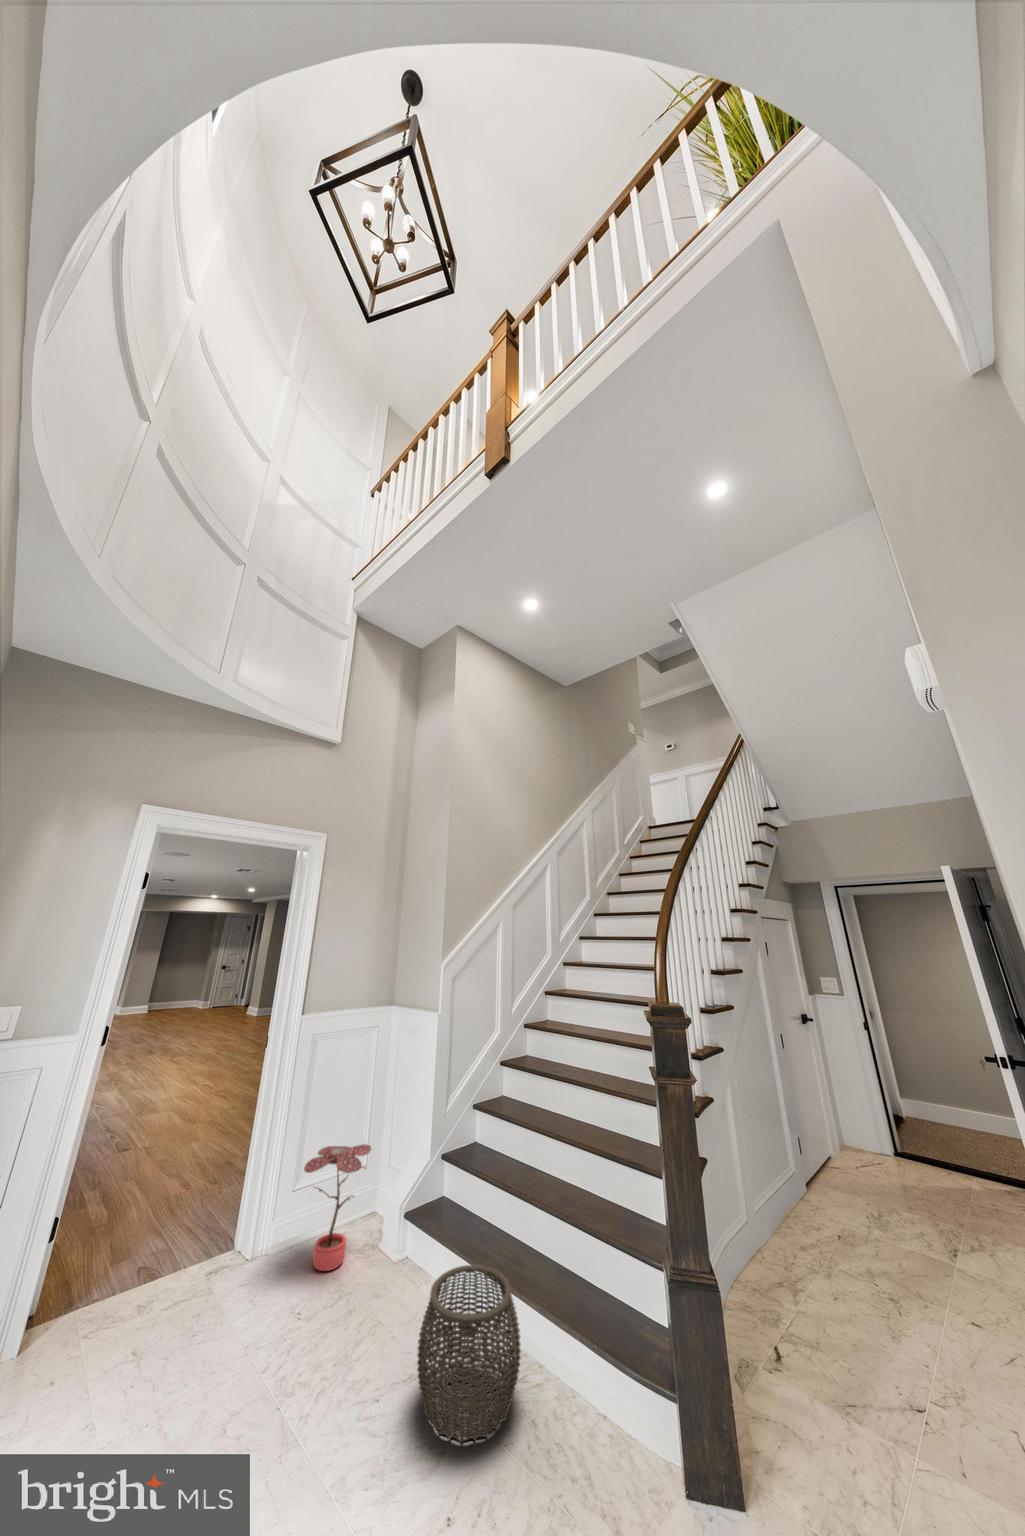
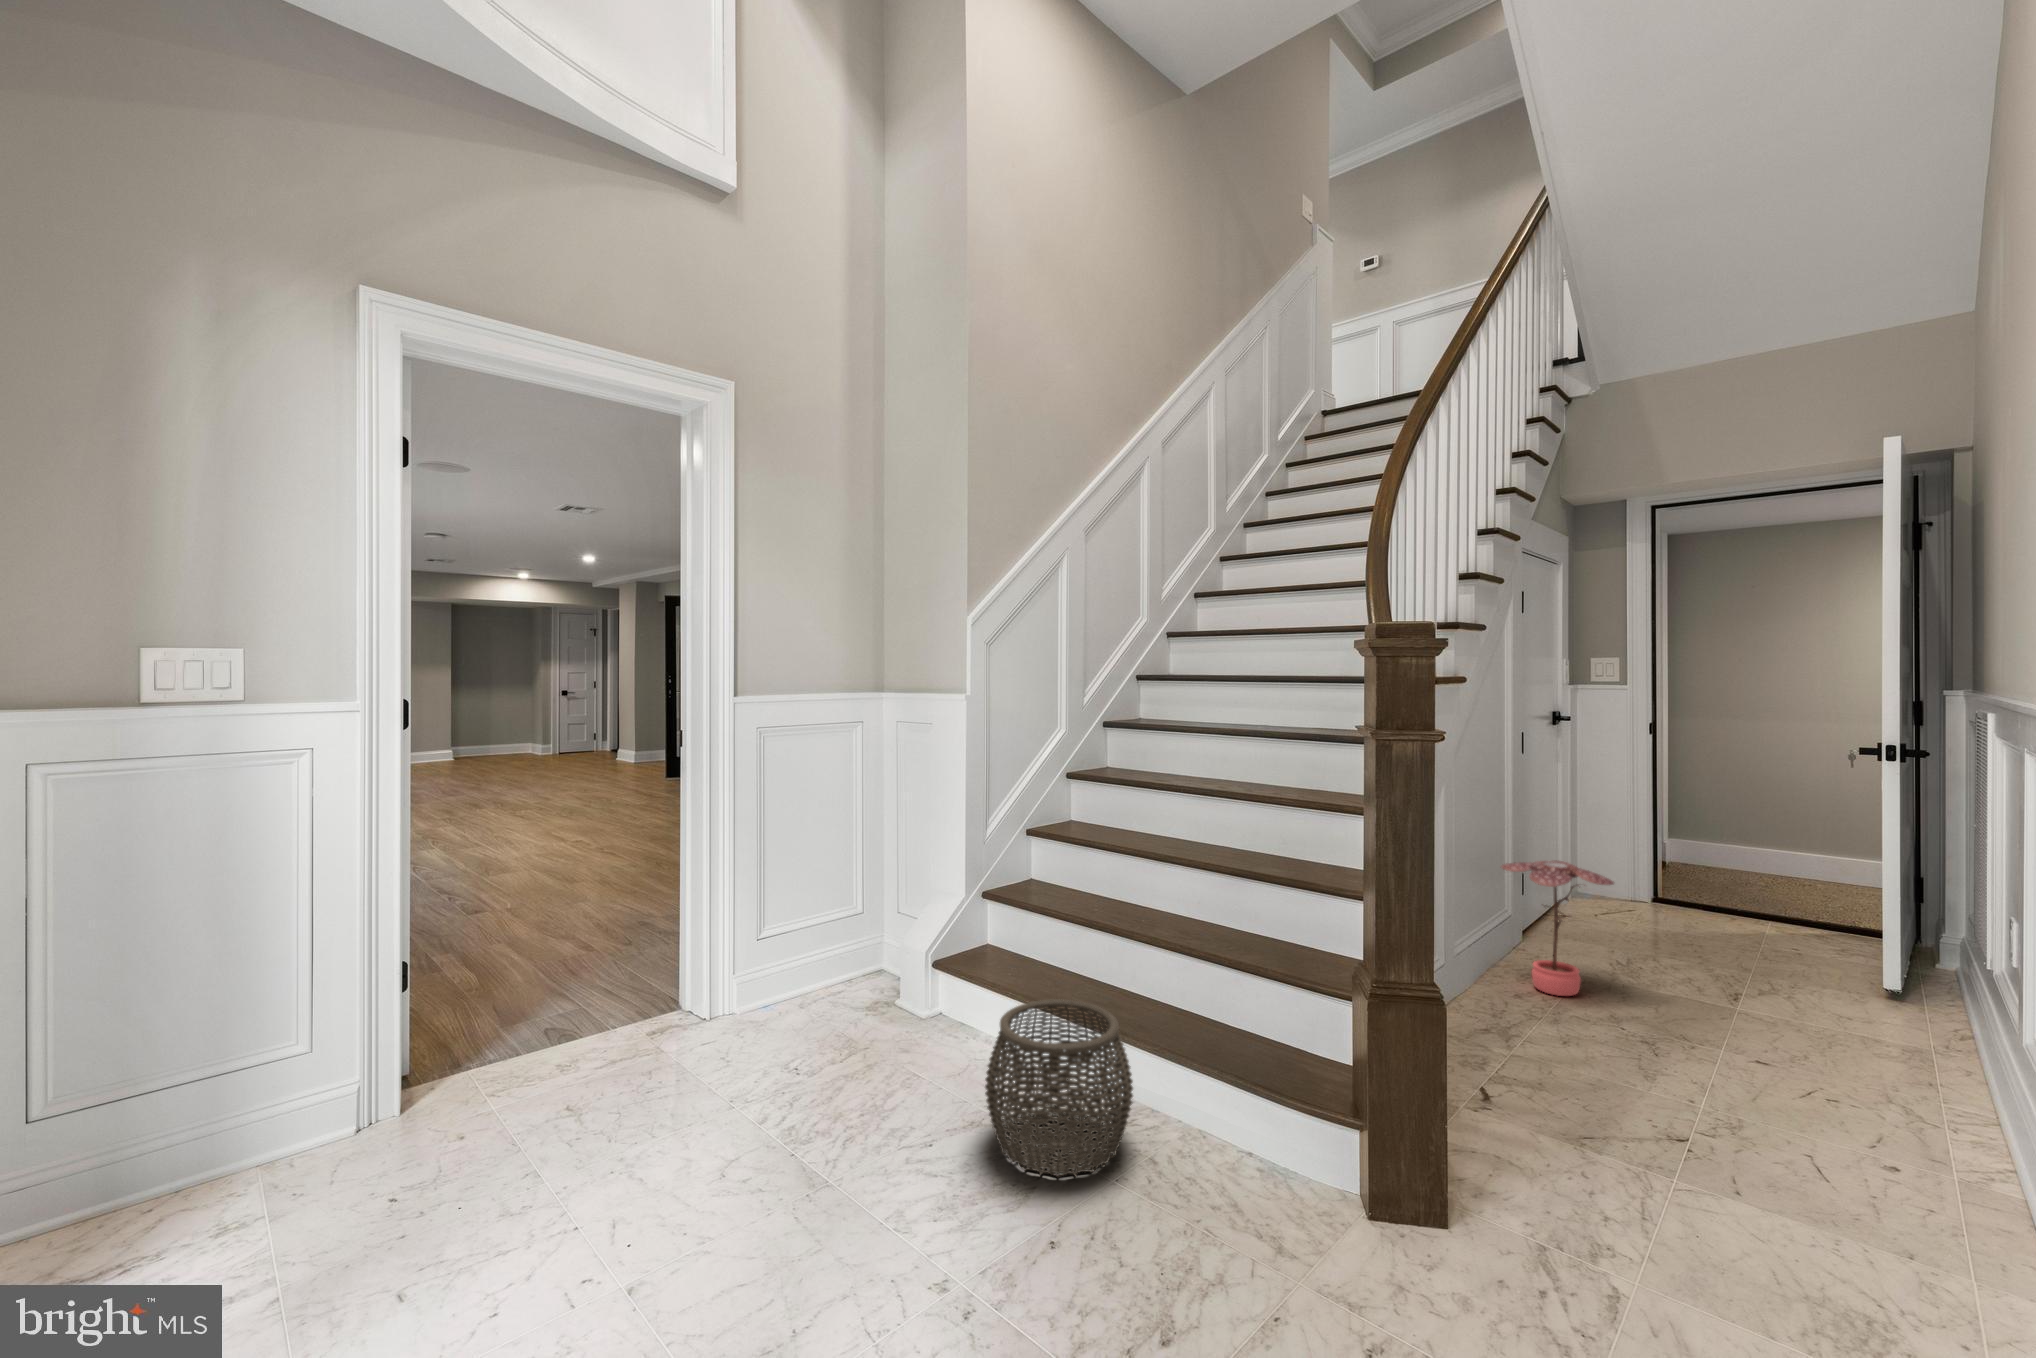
potted plant: present [304,1144,371,1271] -> present [1501,861,1614,996]

